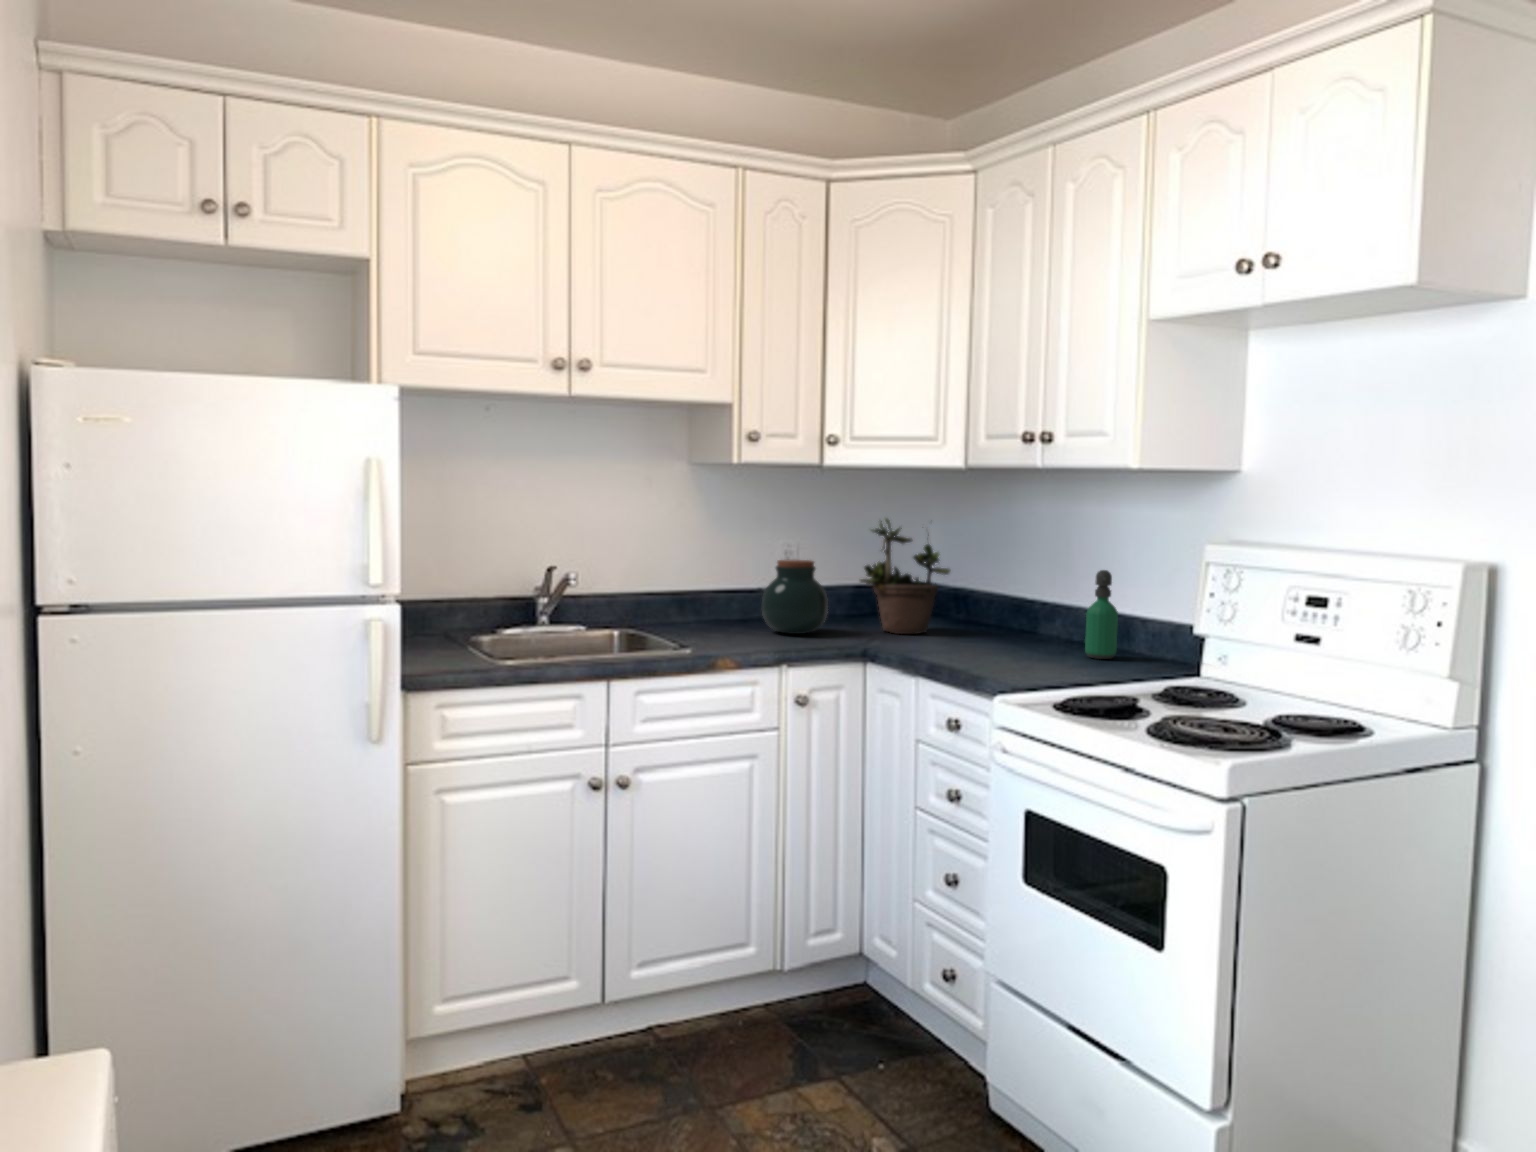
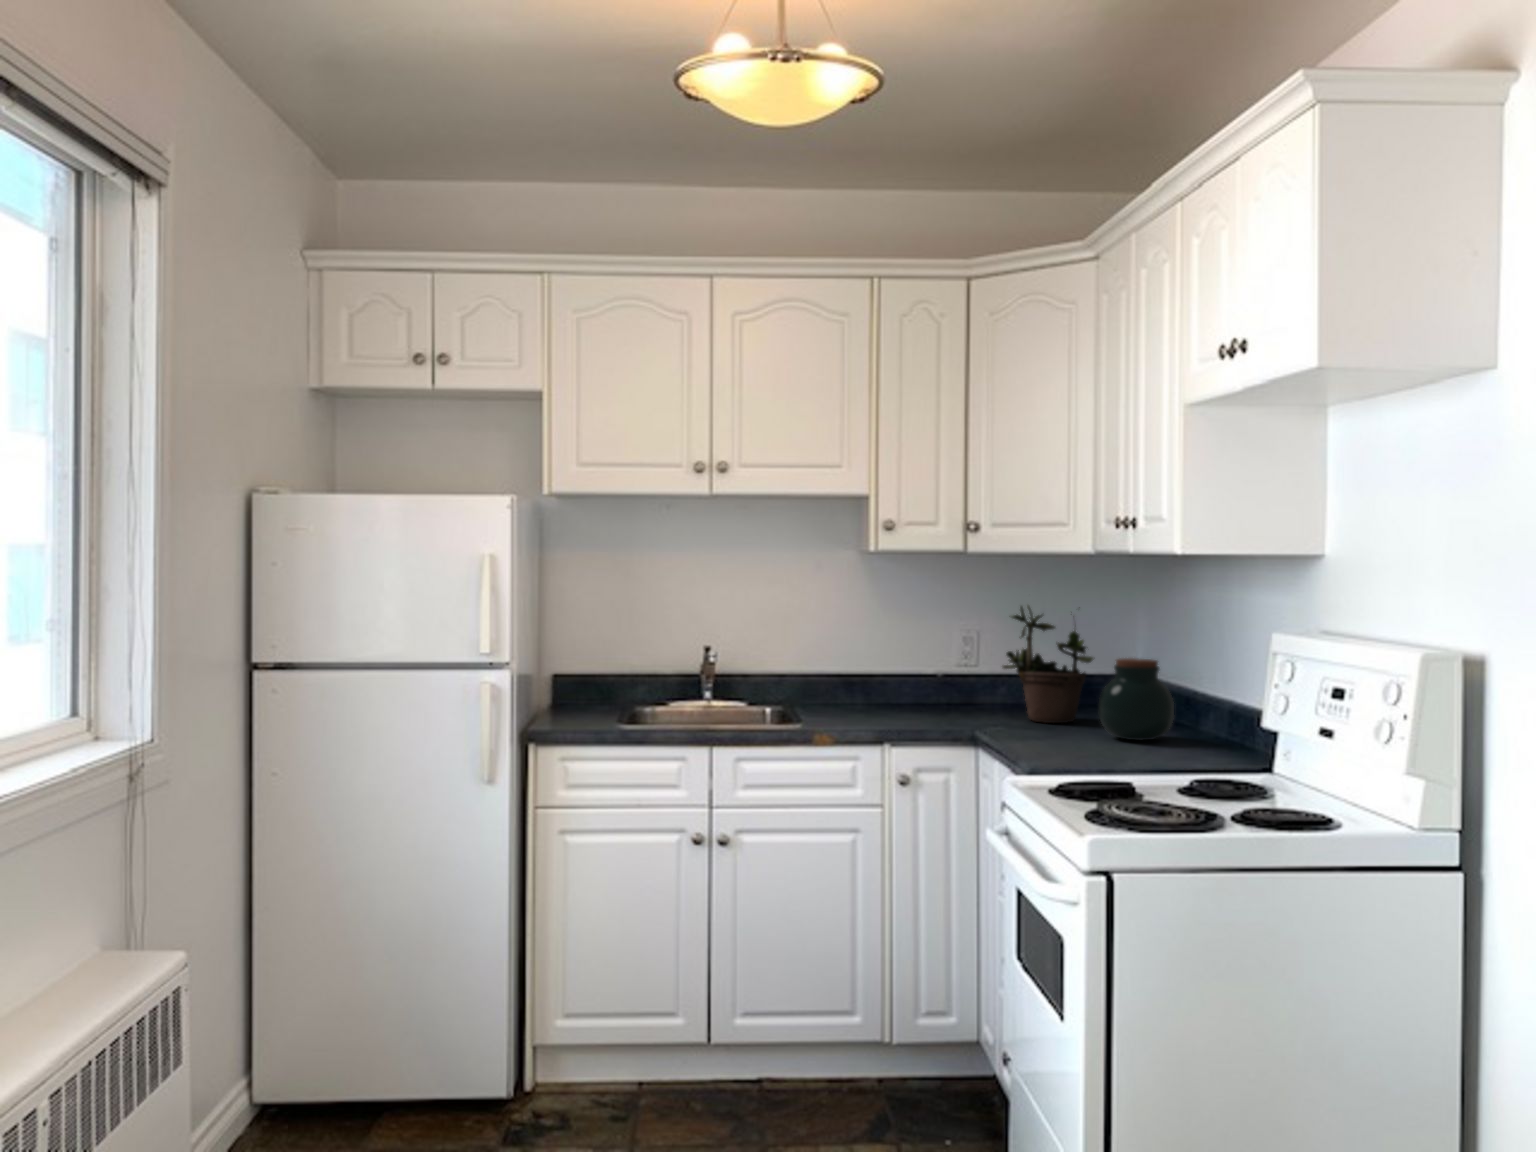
jar: present [762,560,828,634] -> present [1099,658,1174,740]
soap dispenser: present [1085,570,1118,659] -> none [1192,660,1226,754]

